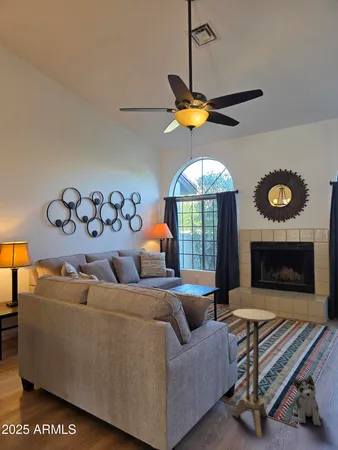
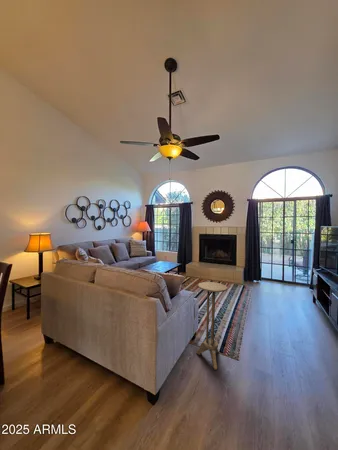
plush toy: present [293,375,321,426] -> none [234,324,252,357]

